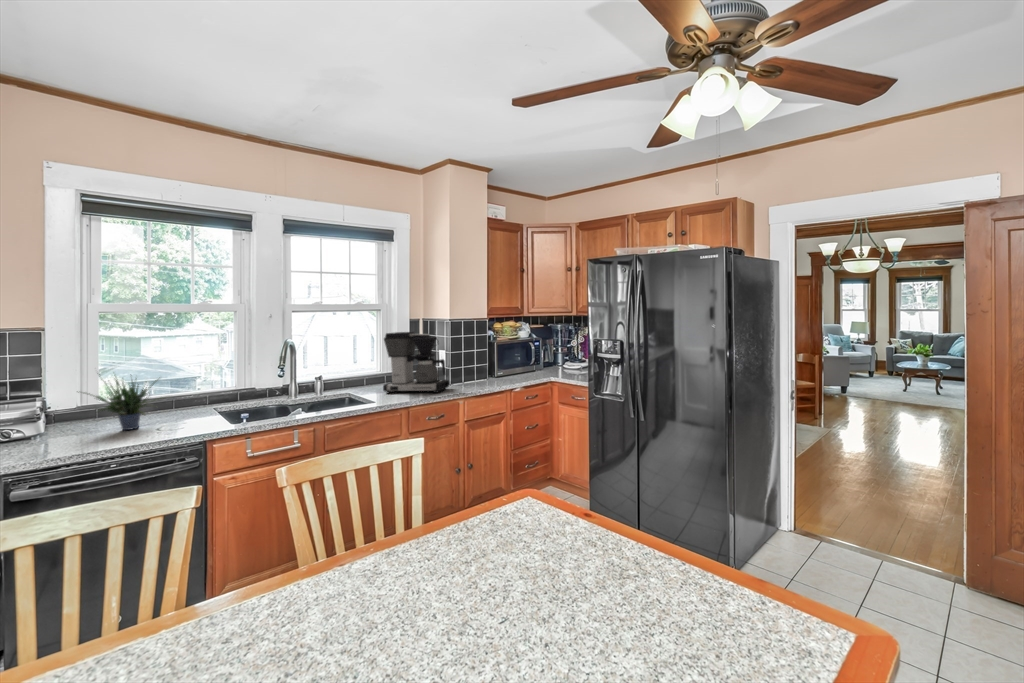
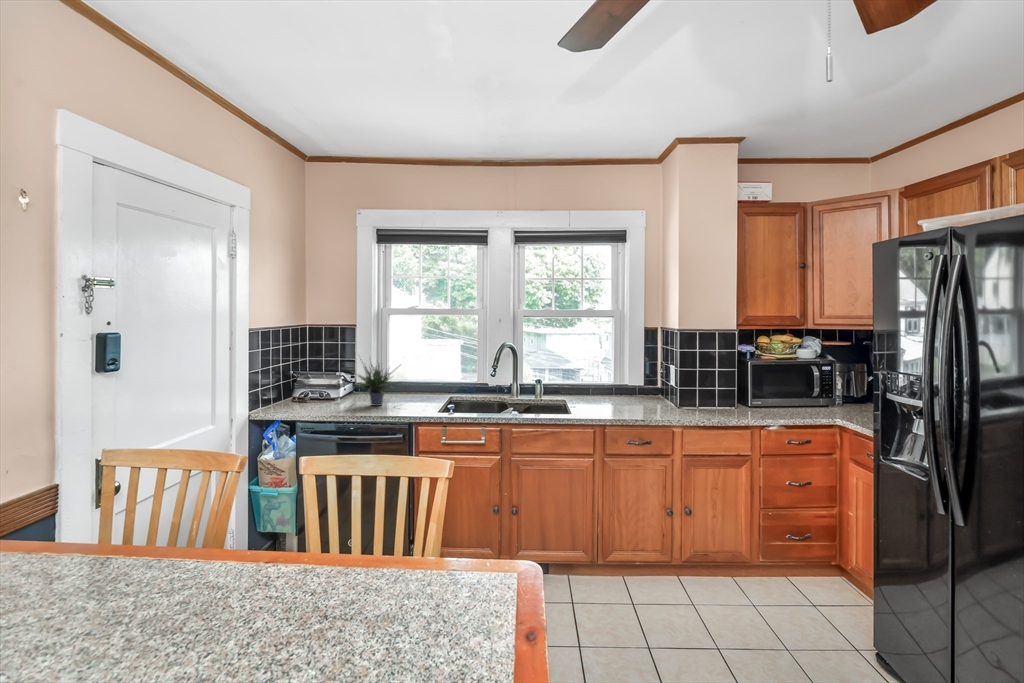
coffee maker: present [383,332,449,393] -> none [595,339,673,415]

